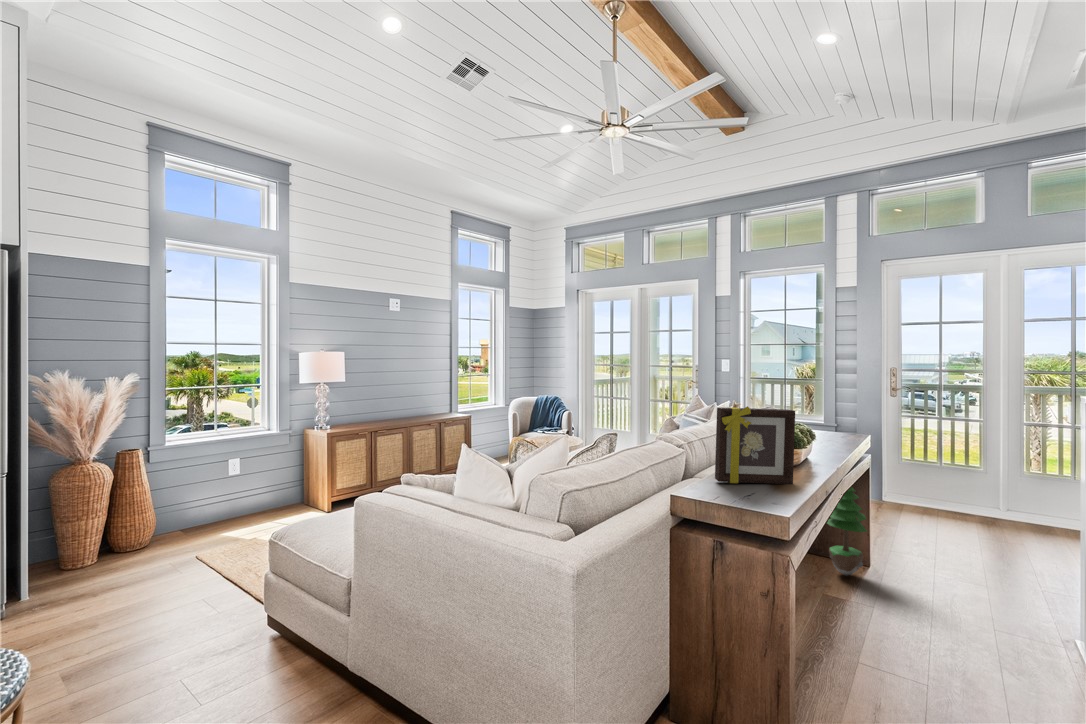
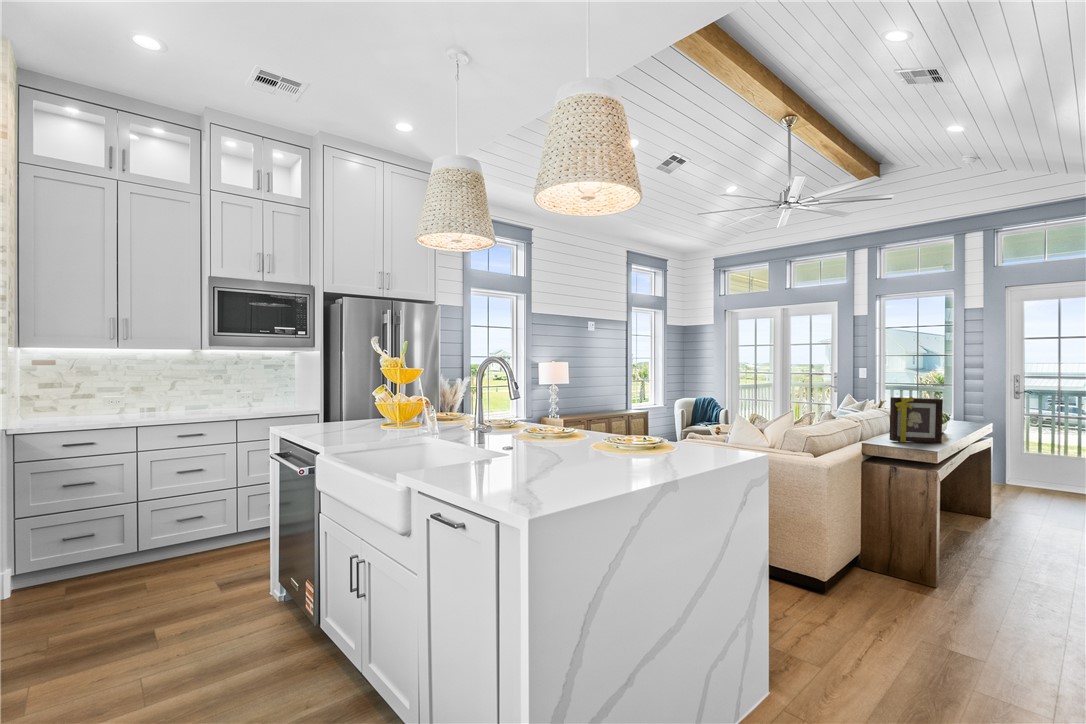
potted tree: present [825,487,867,576] -> none [959,448,994,523]

